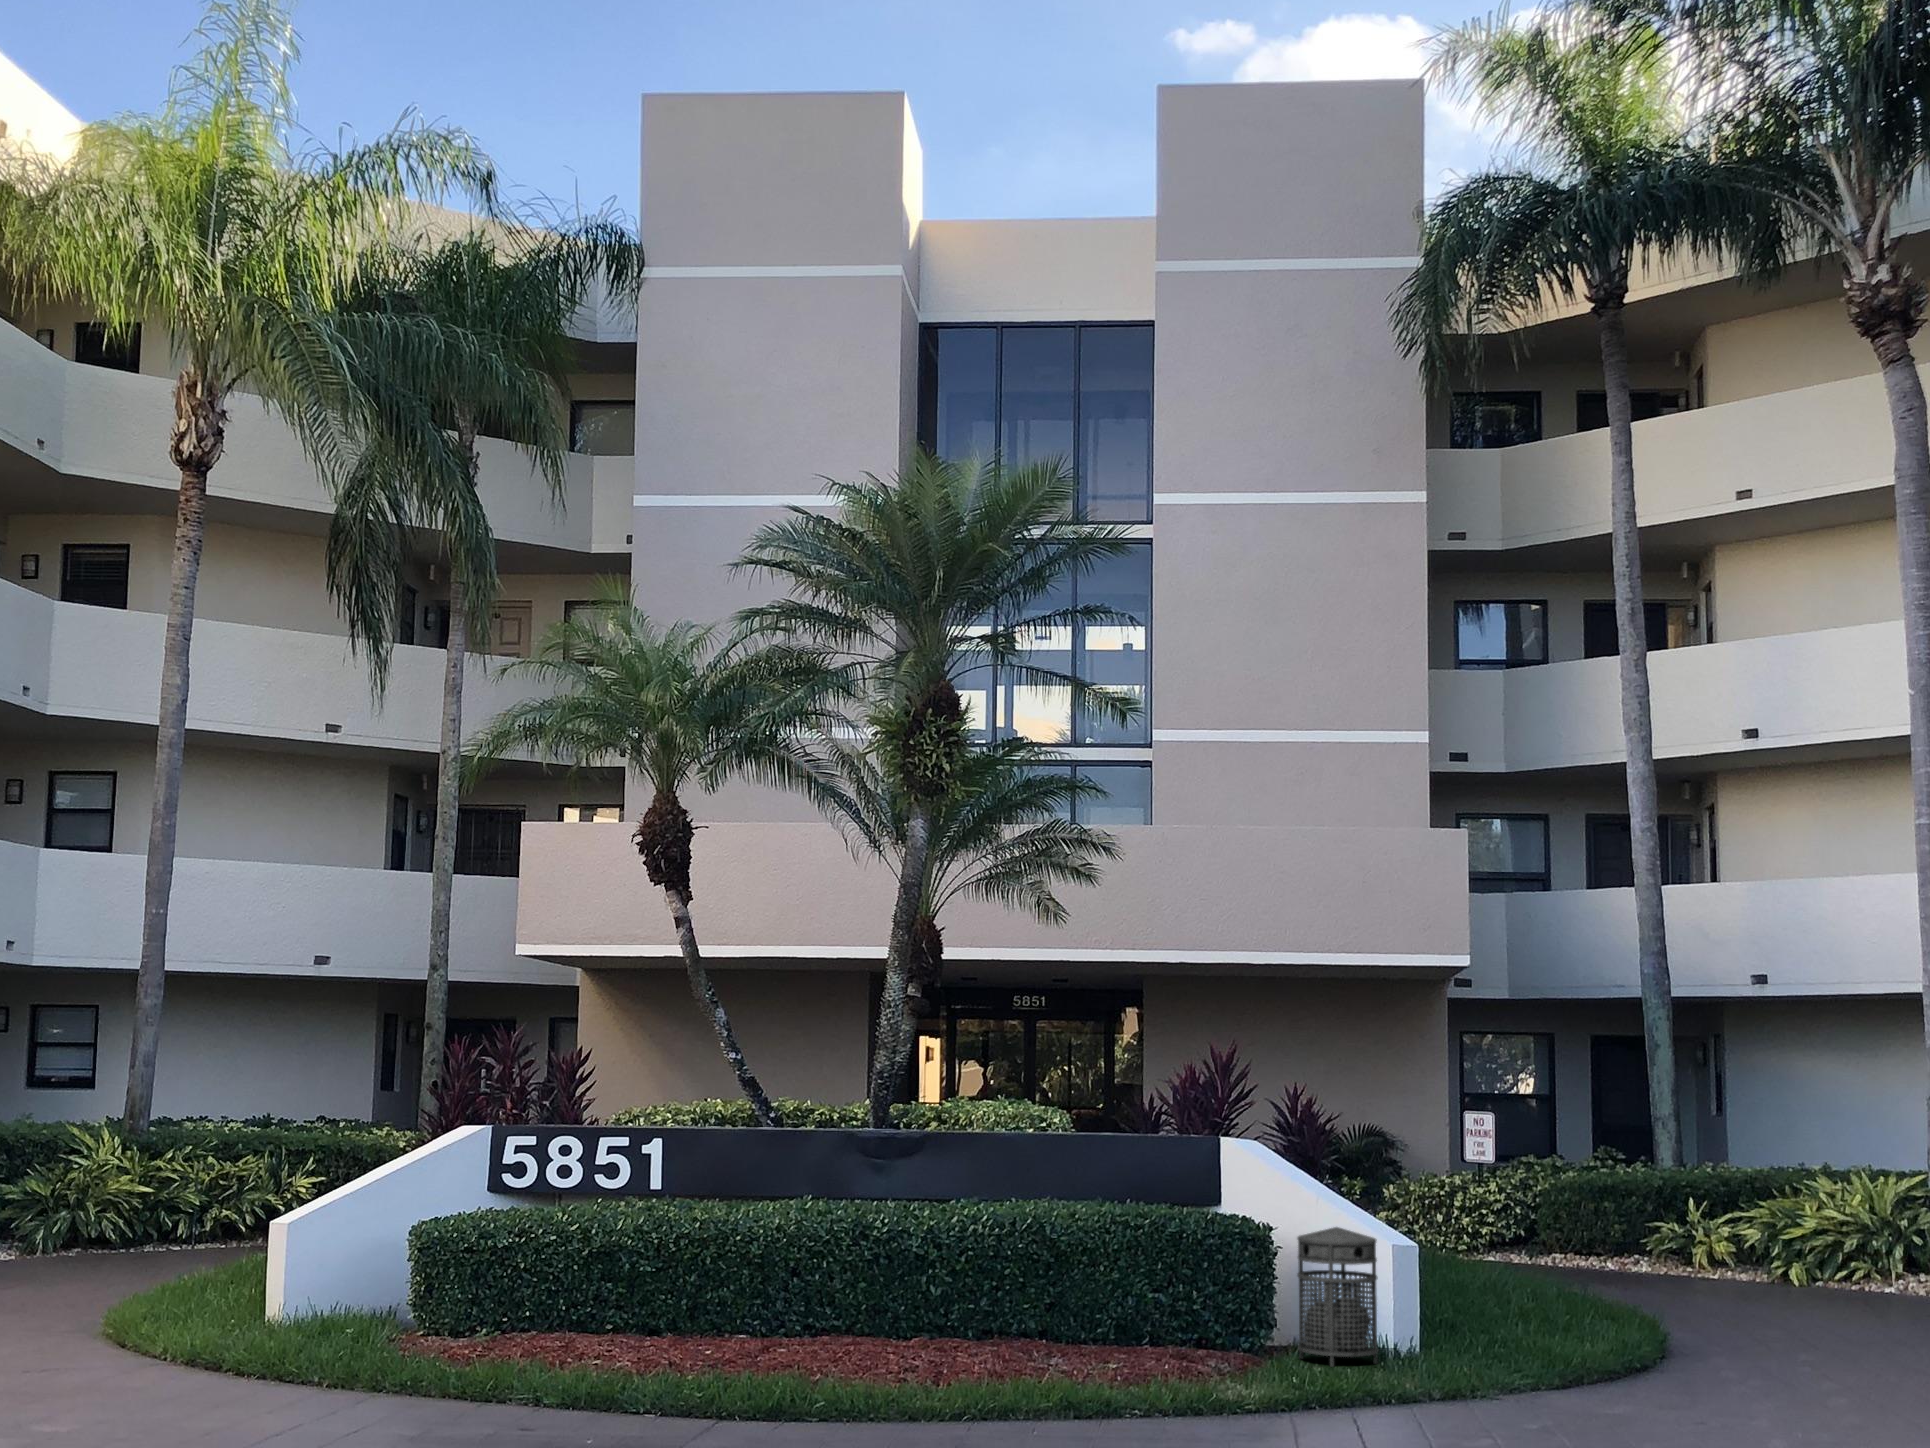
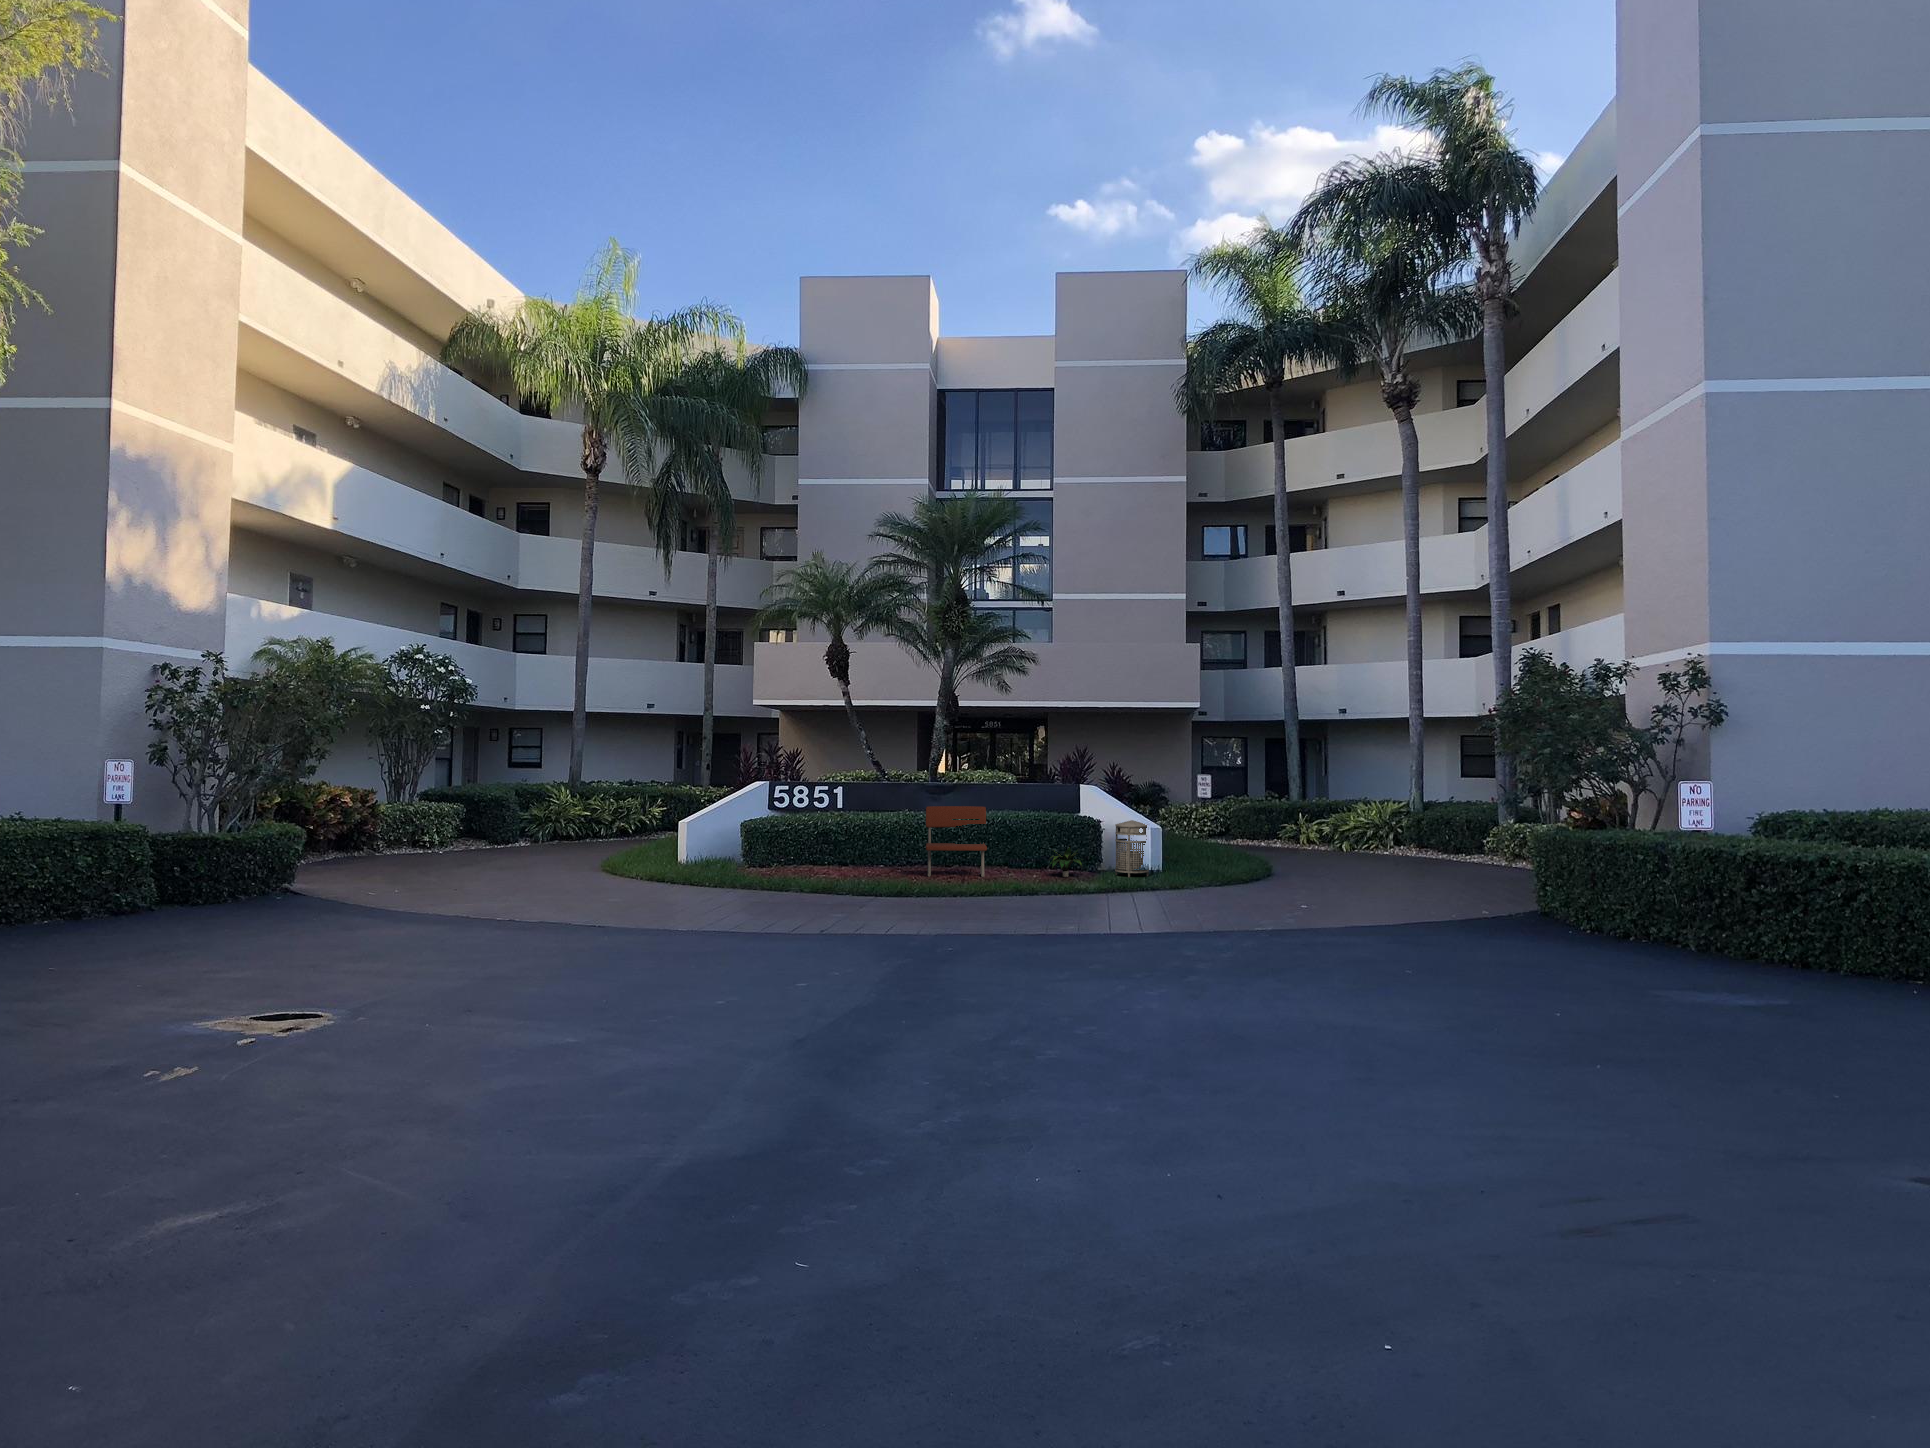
bench: none [847,1190,992,1363] -> present [926,806,987,877]
potted plant: none [1137,1286,1229,1365] -> present [1049,847,1082,877]

